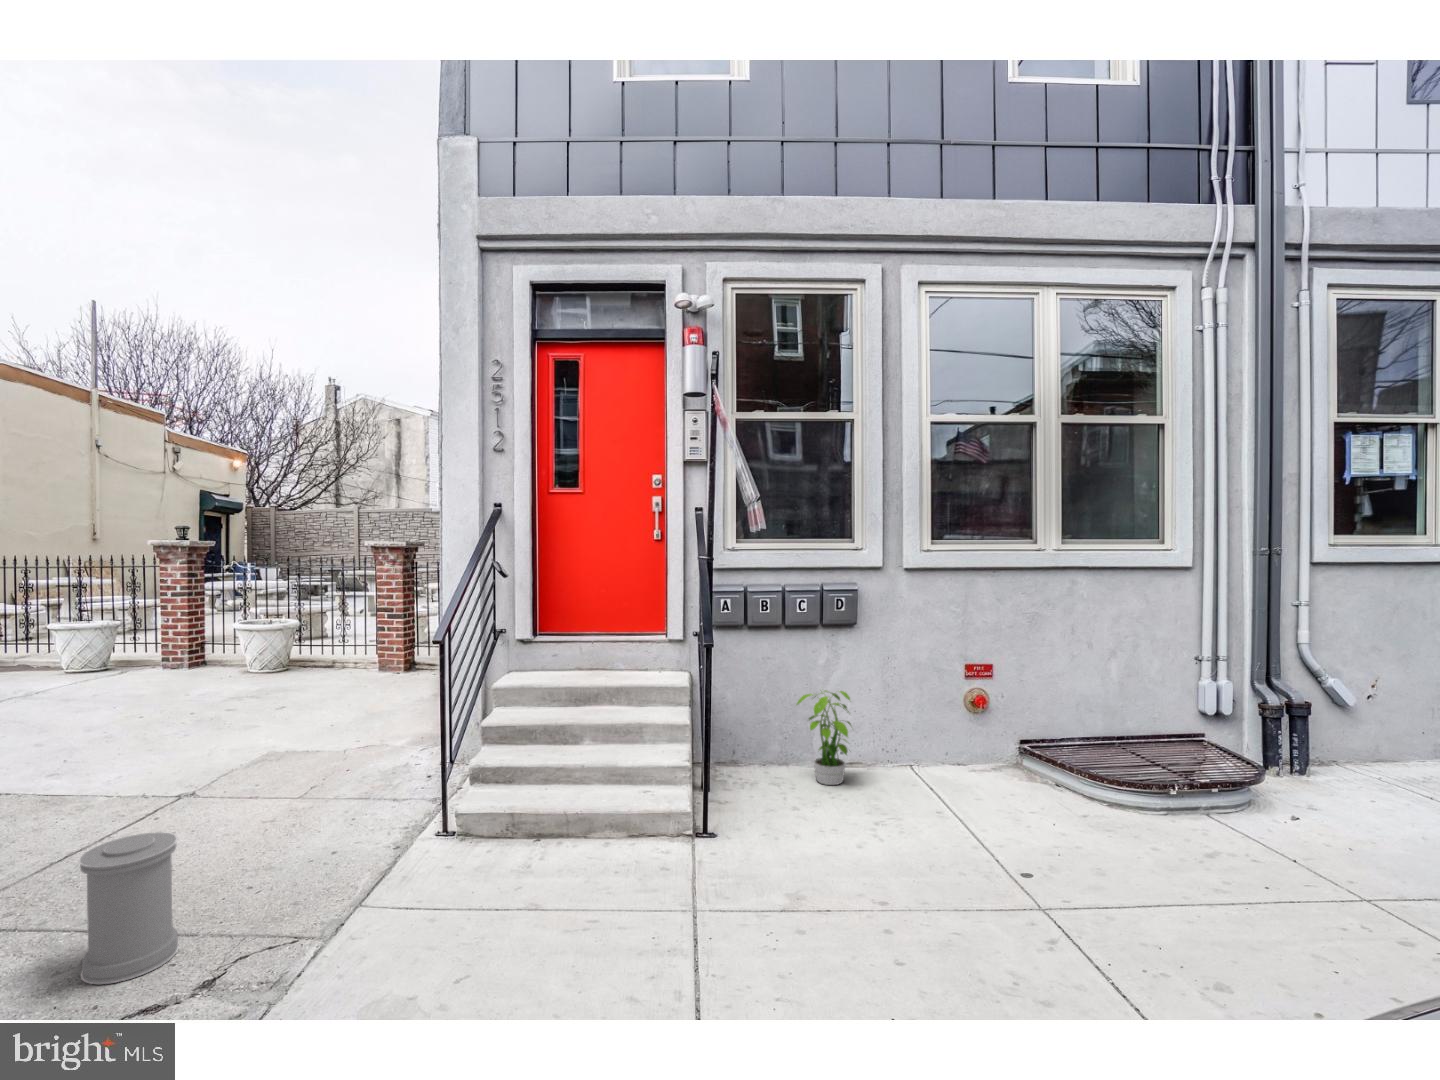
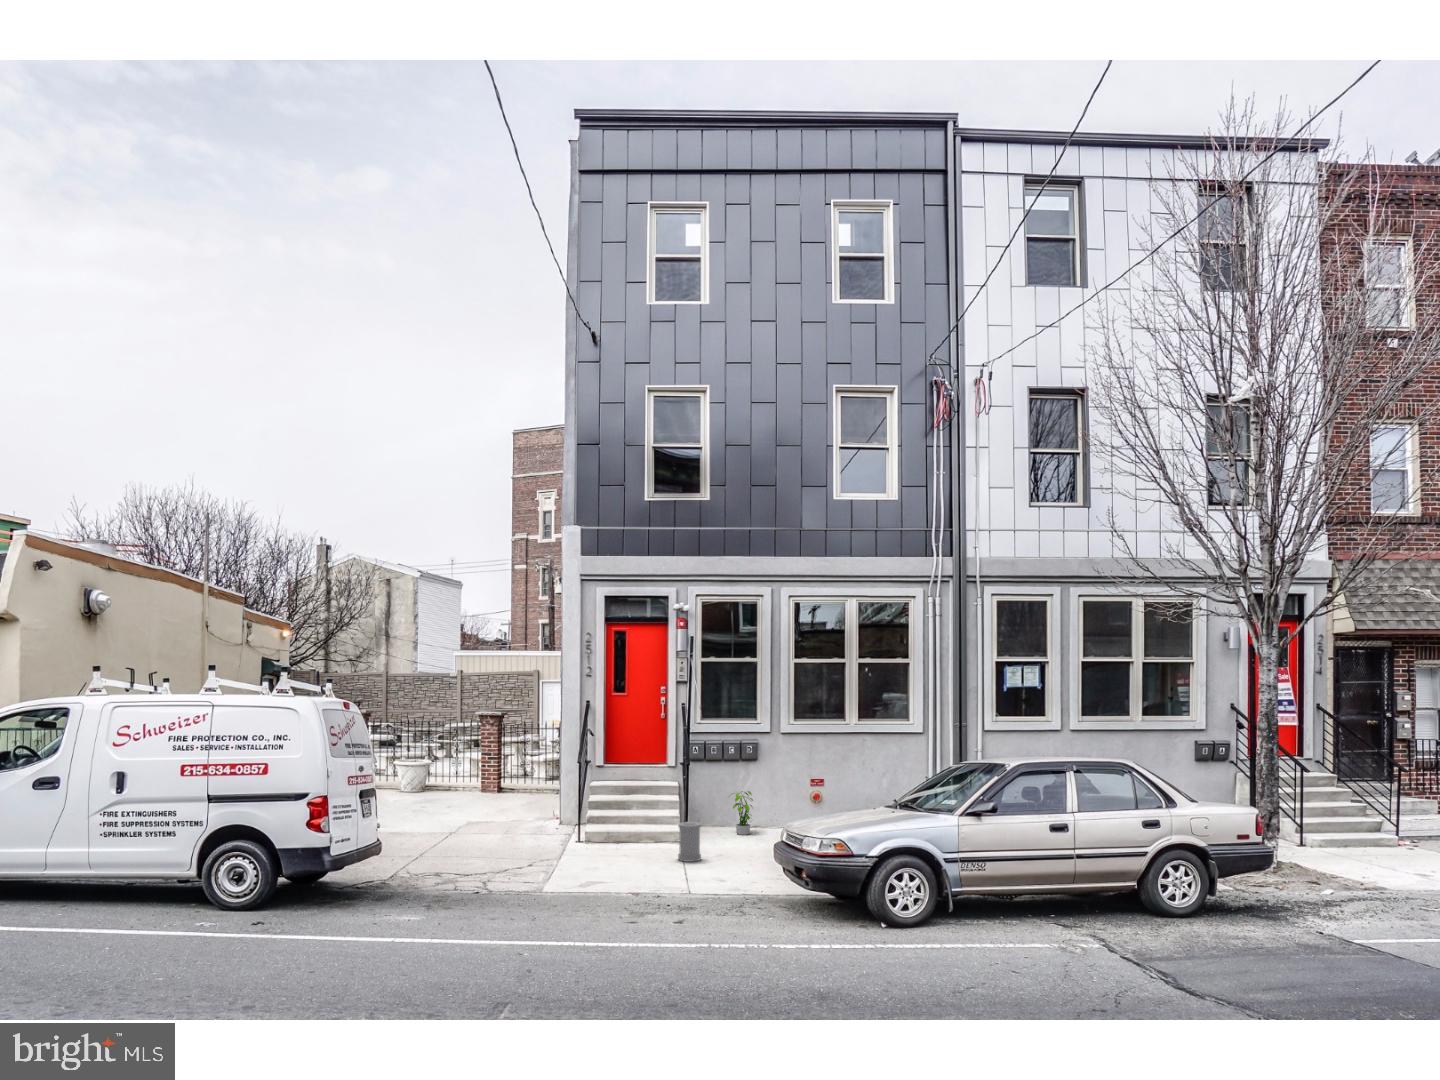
trash can: present [79,832,179,984] -> present [678,822,701,862]

